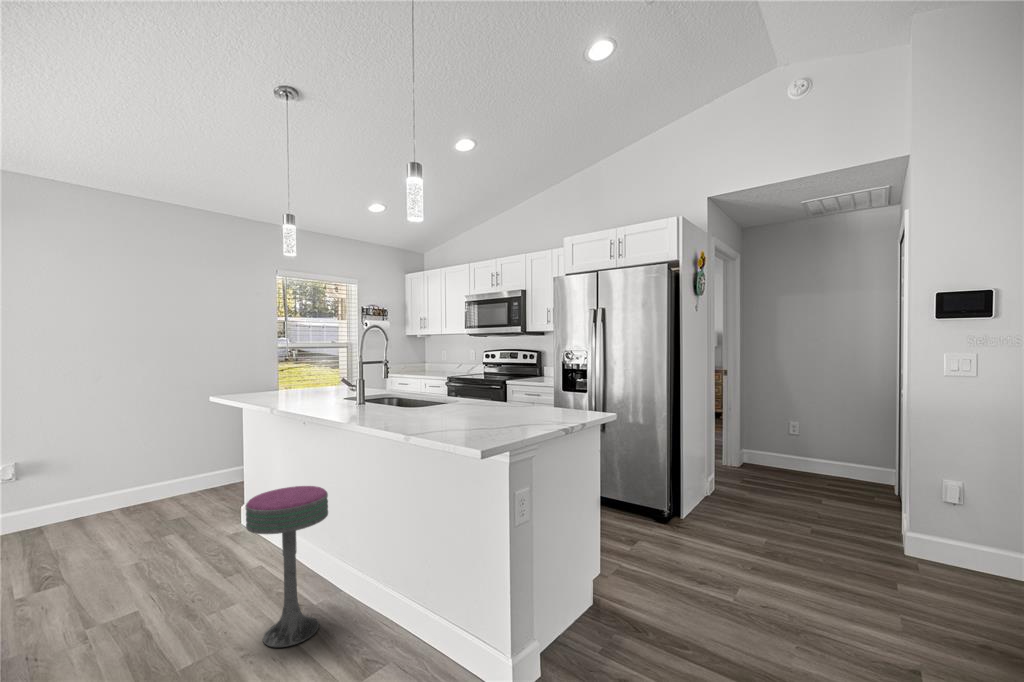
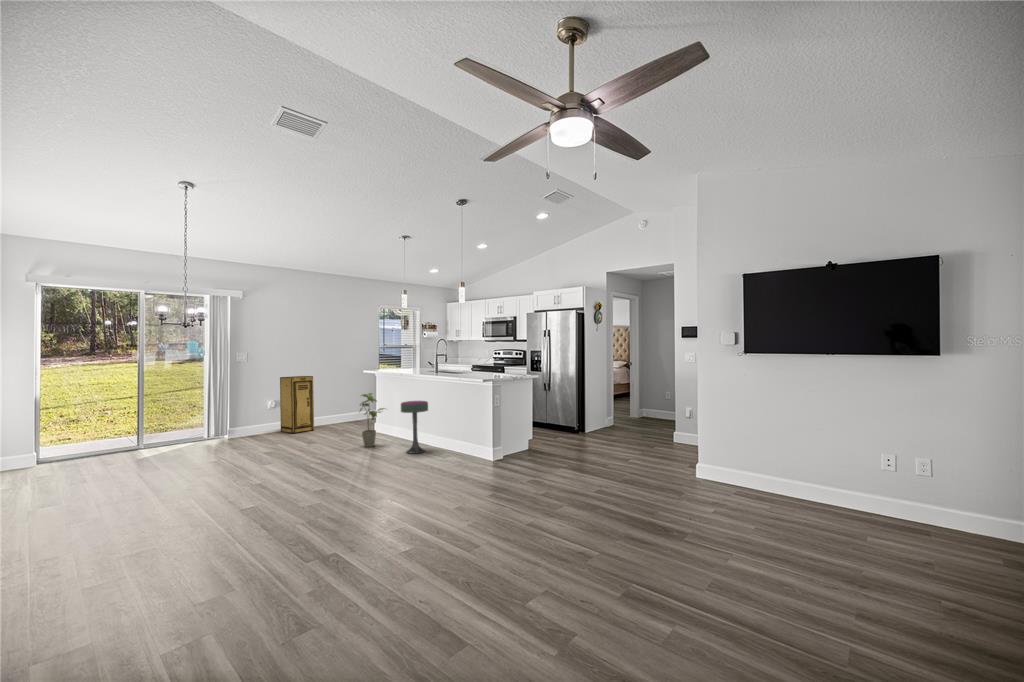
storage cabinet: none [32,407,112,539] -> present [280,376,314,434]
house plant: none [148,464,237,606] -> present [360,393,385,447]

